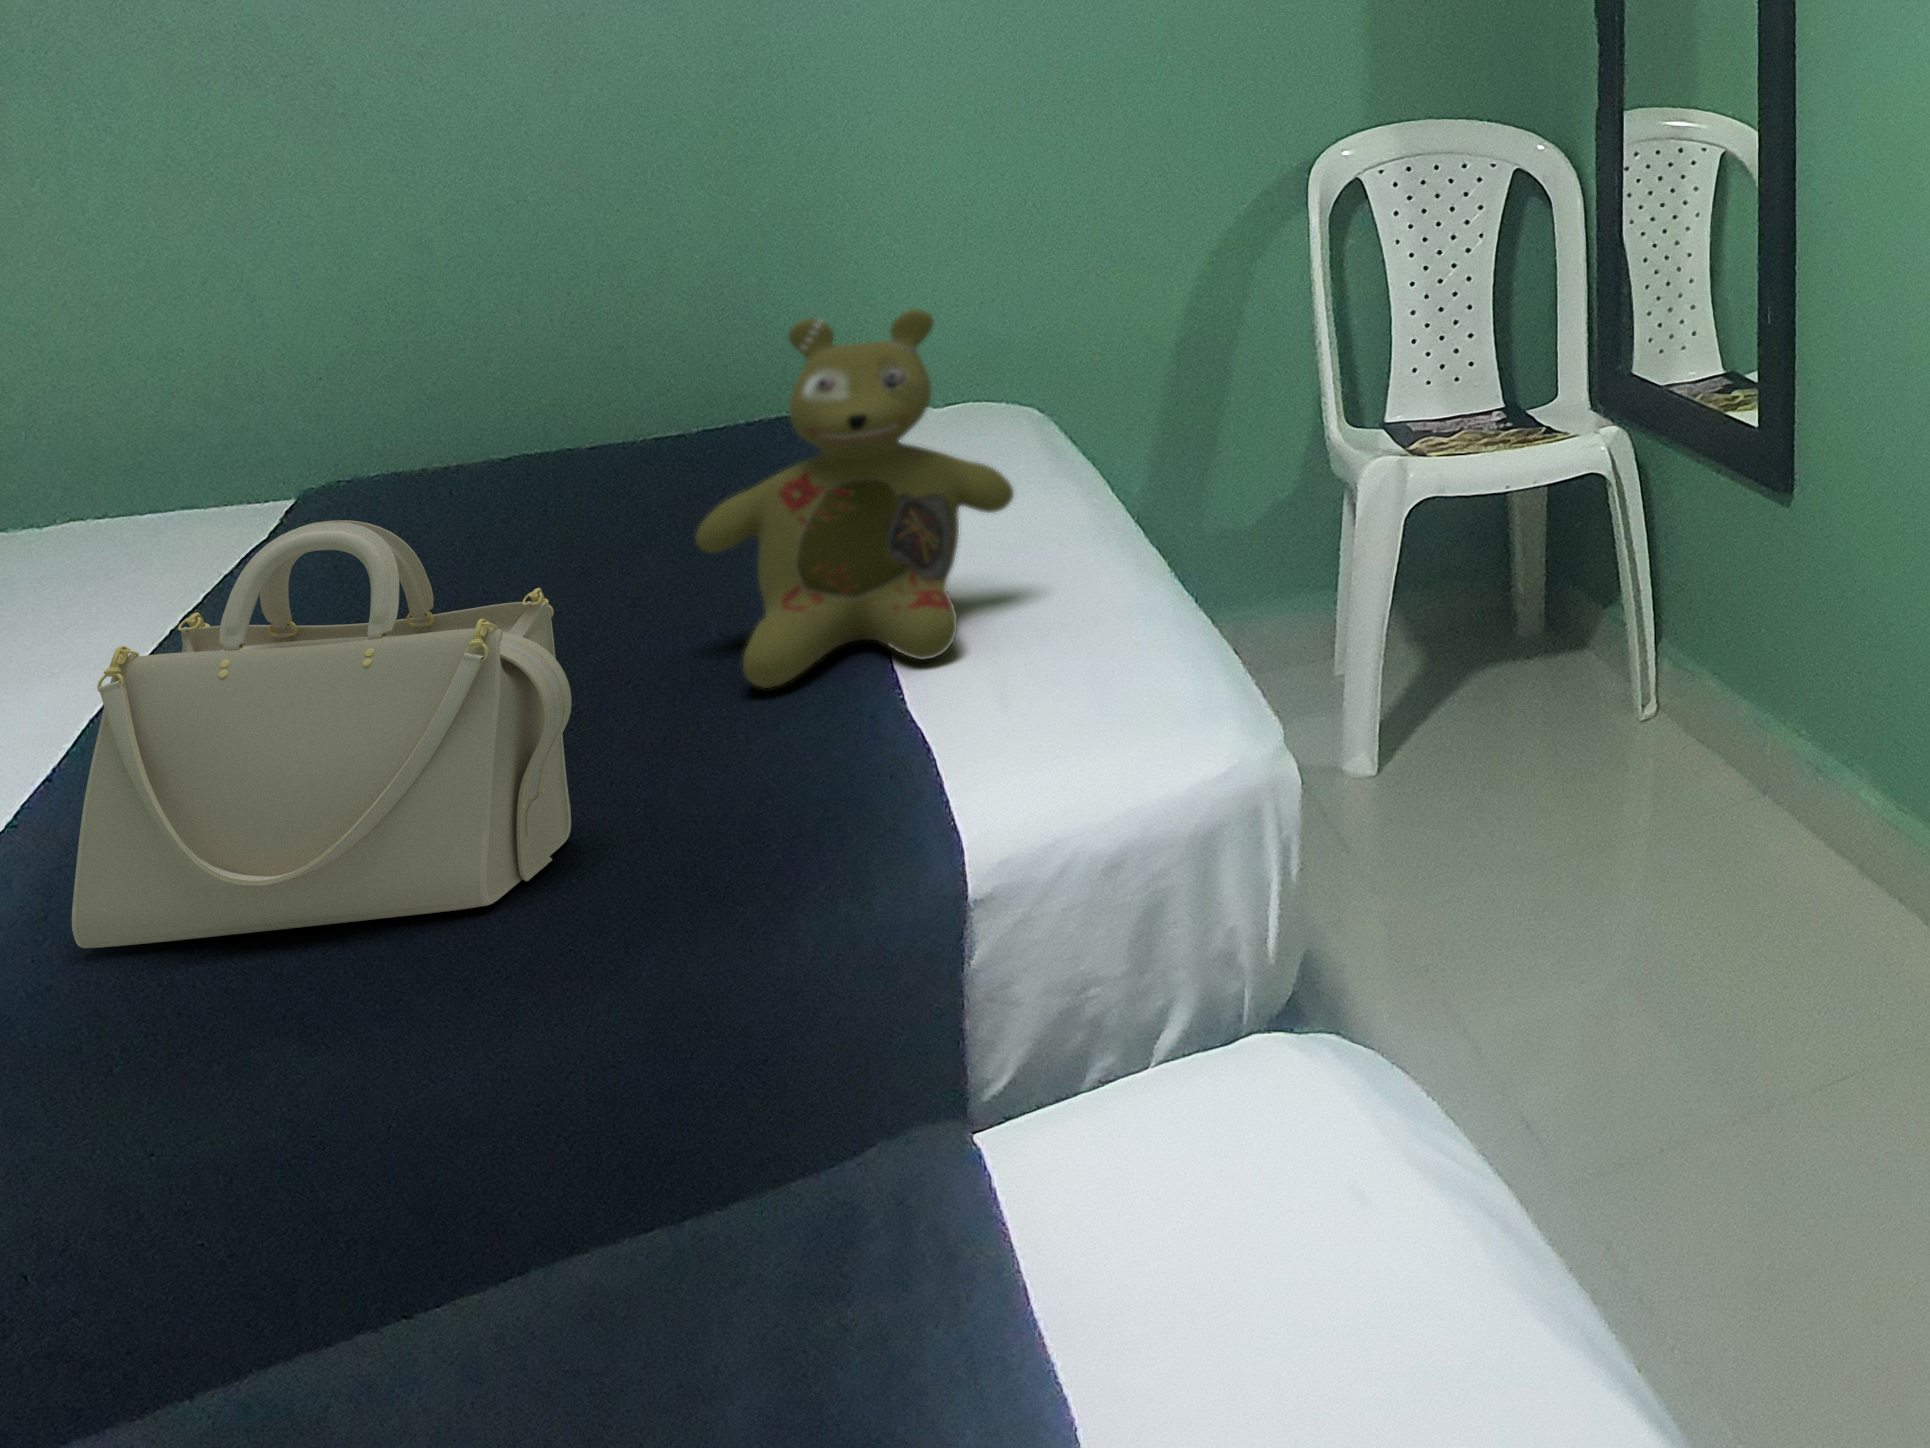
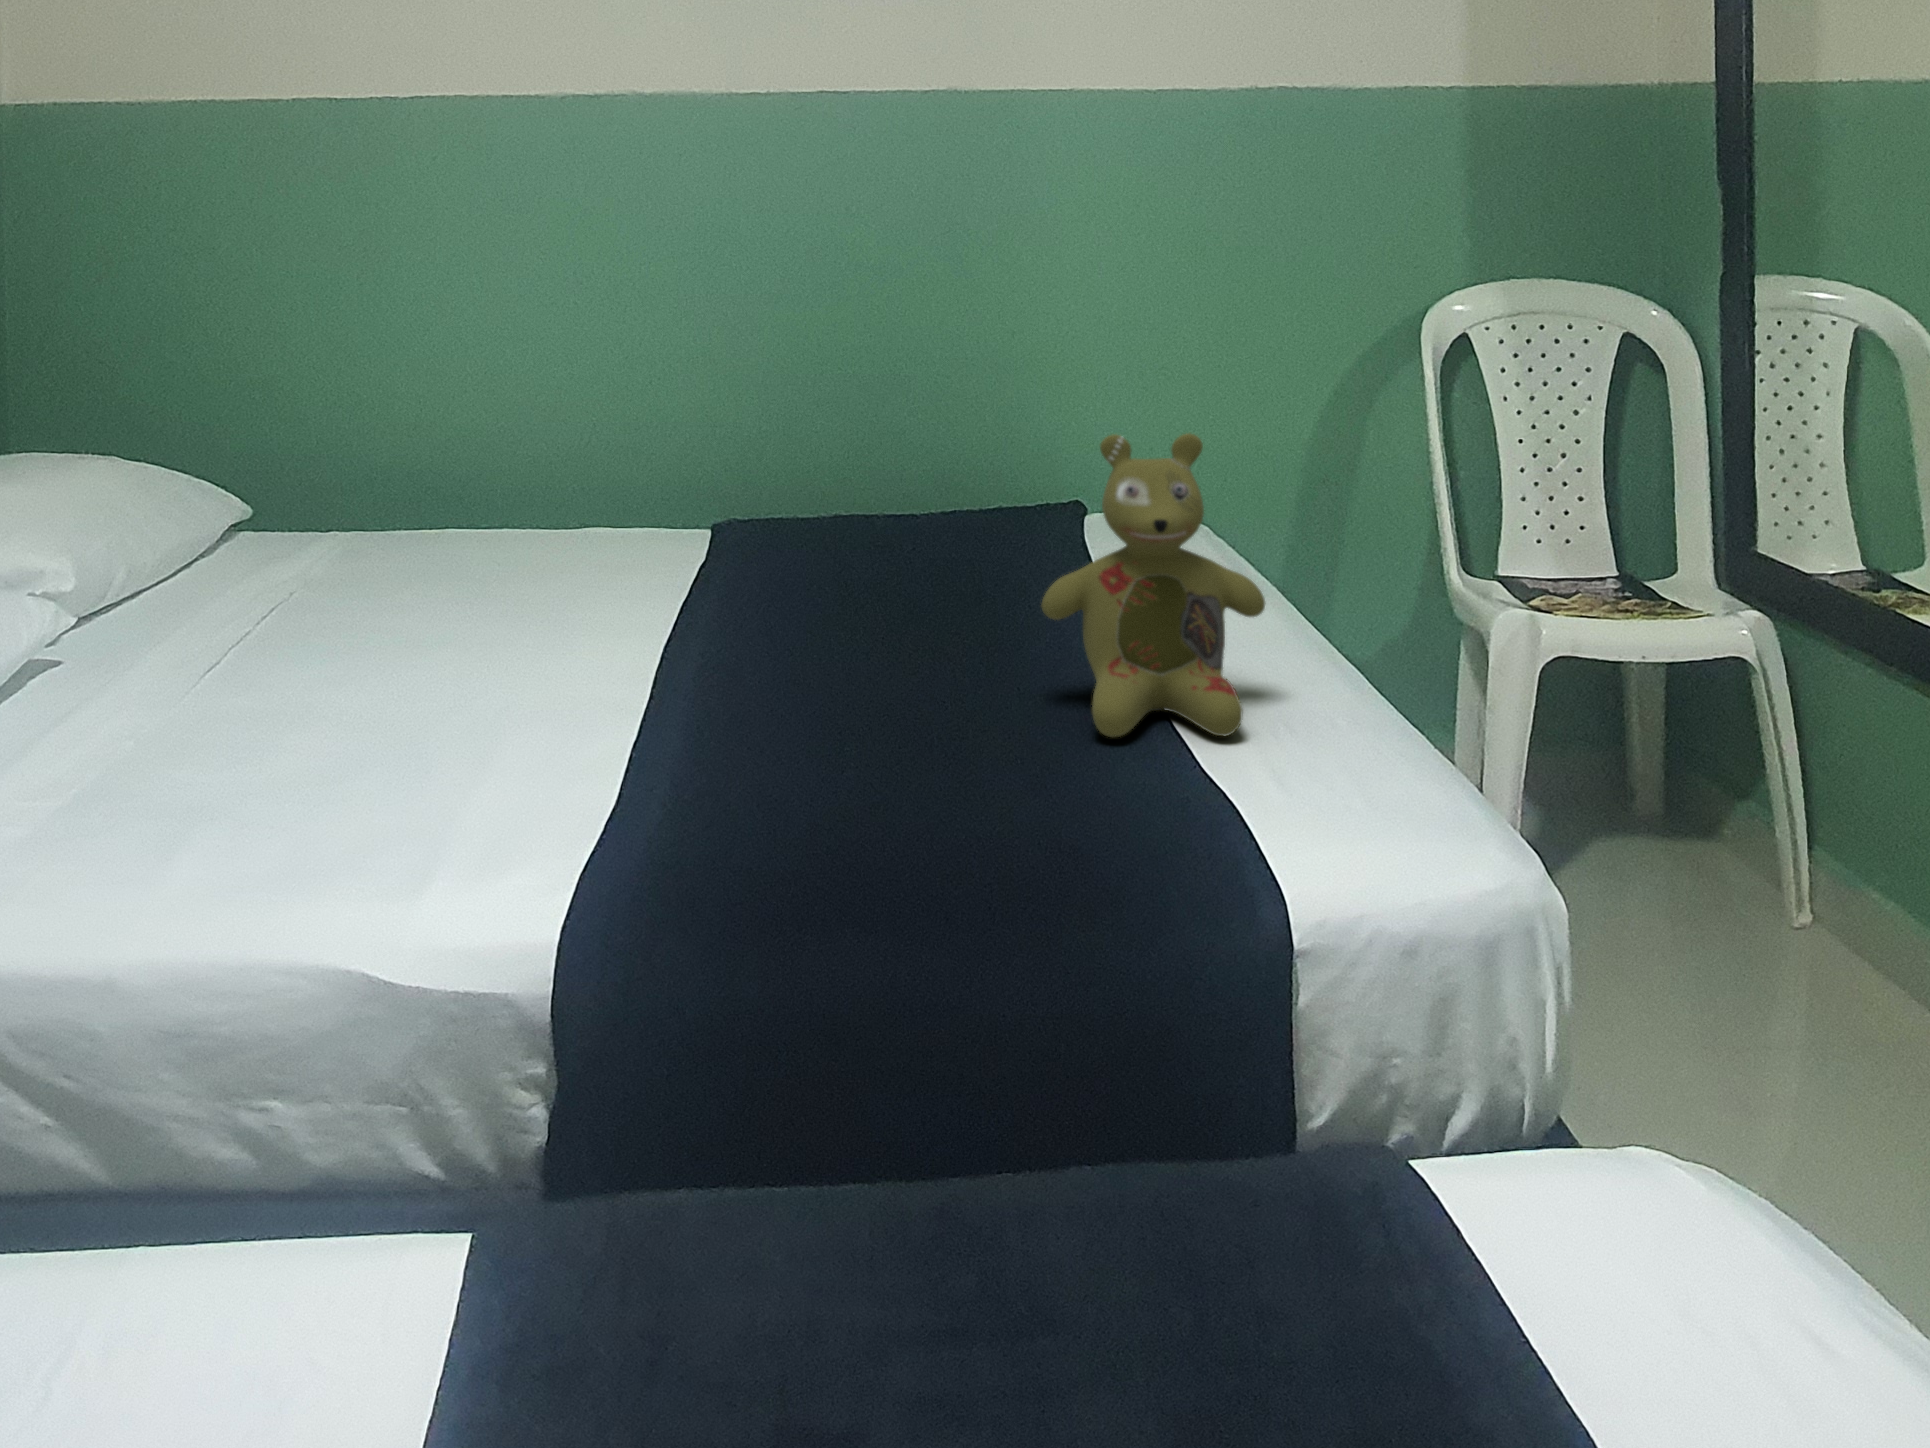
handbag: present [72,520,571,948] -> none [766,560,1035,868]

